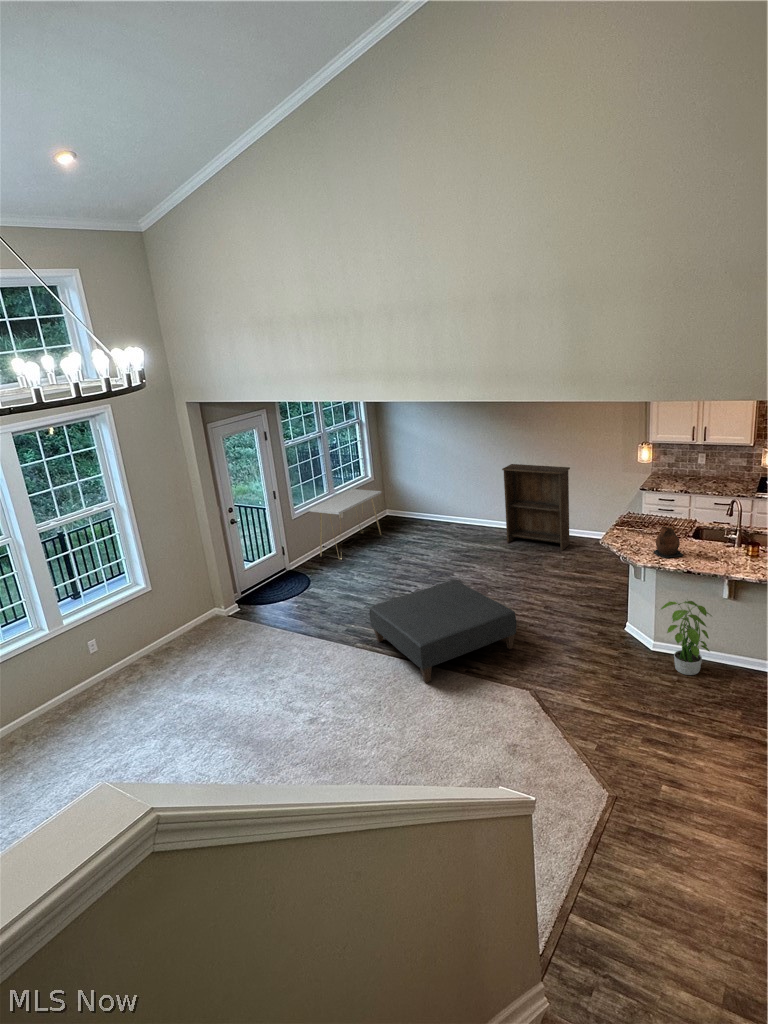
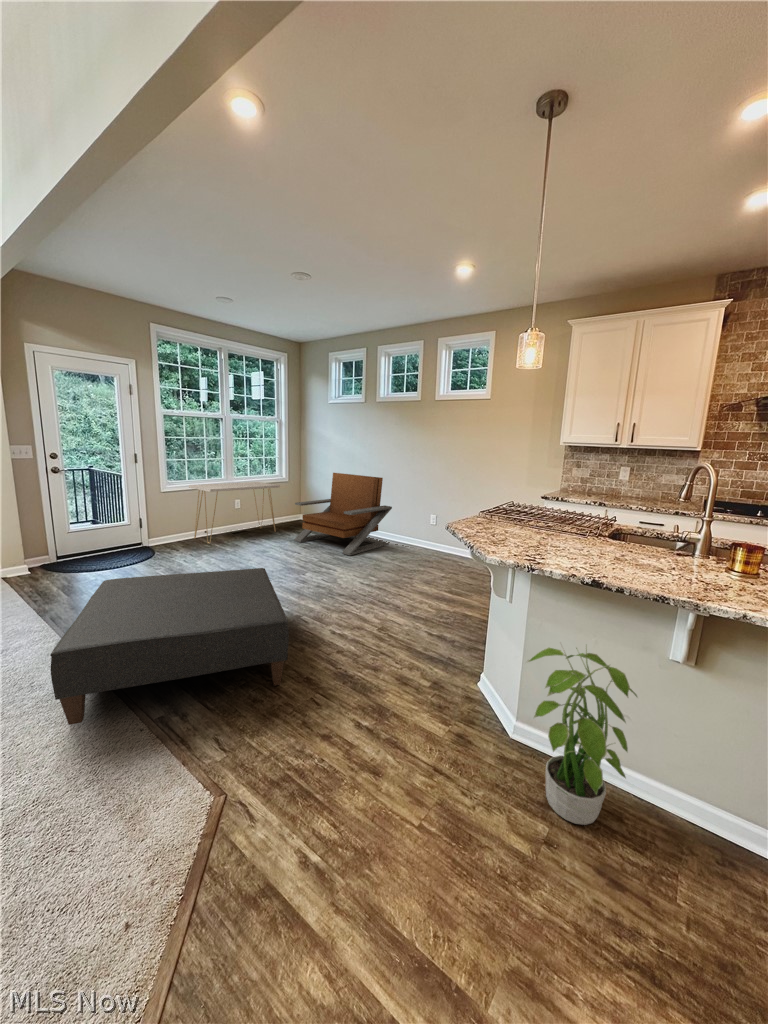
bookshelf: present [502,464,570,550] -> none [392,470,467,570]
lounge chair: none [406,469,496,550] -> present [294,473,392,555]
ceramic pitcher: present [653,526,683,558] -> none [526,487,588,555]

